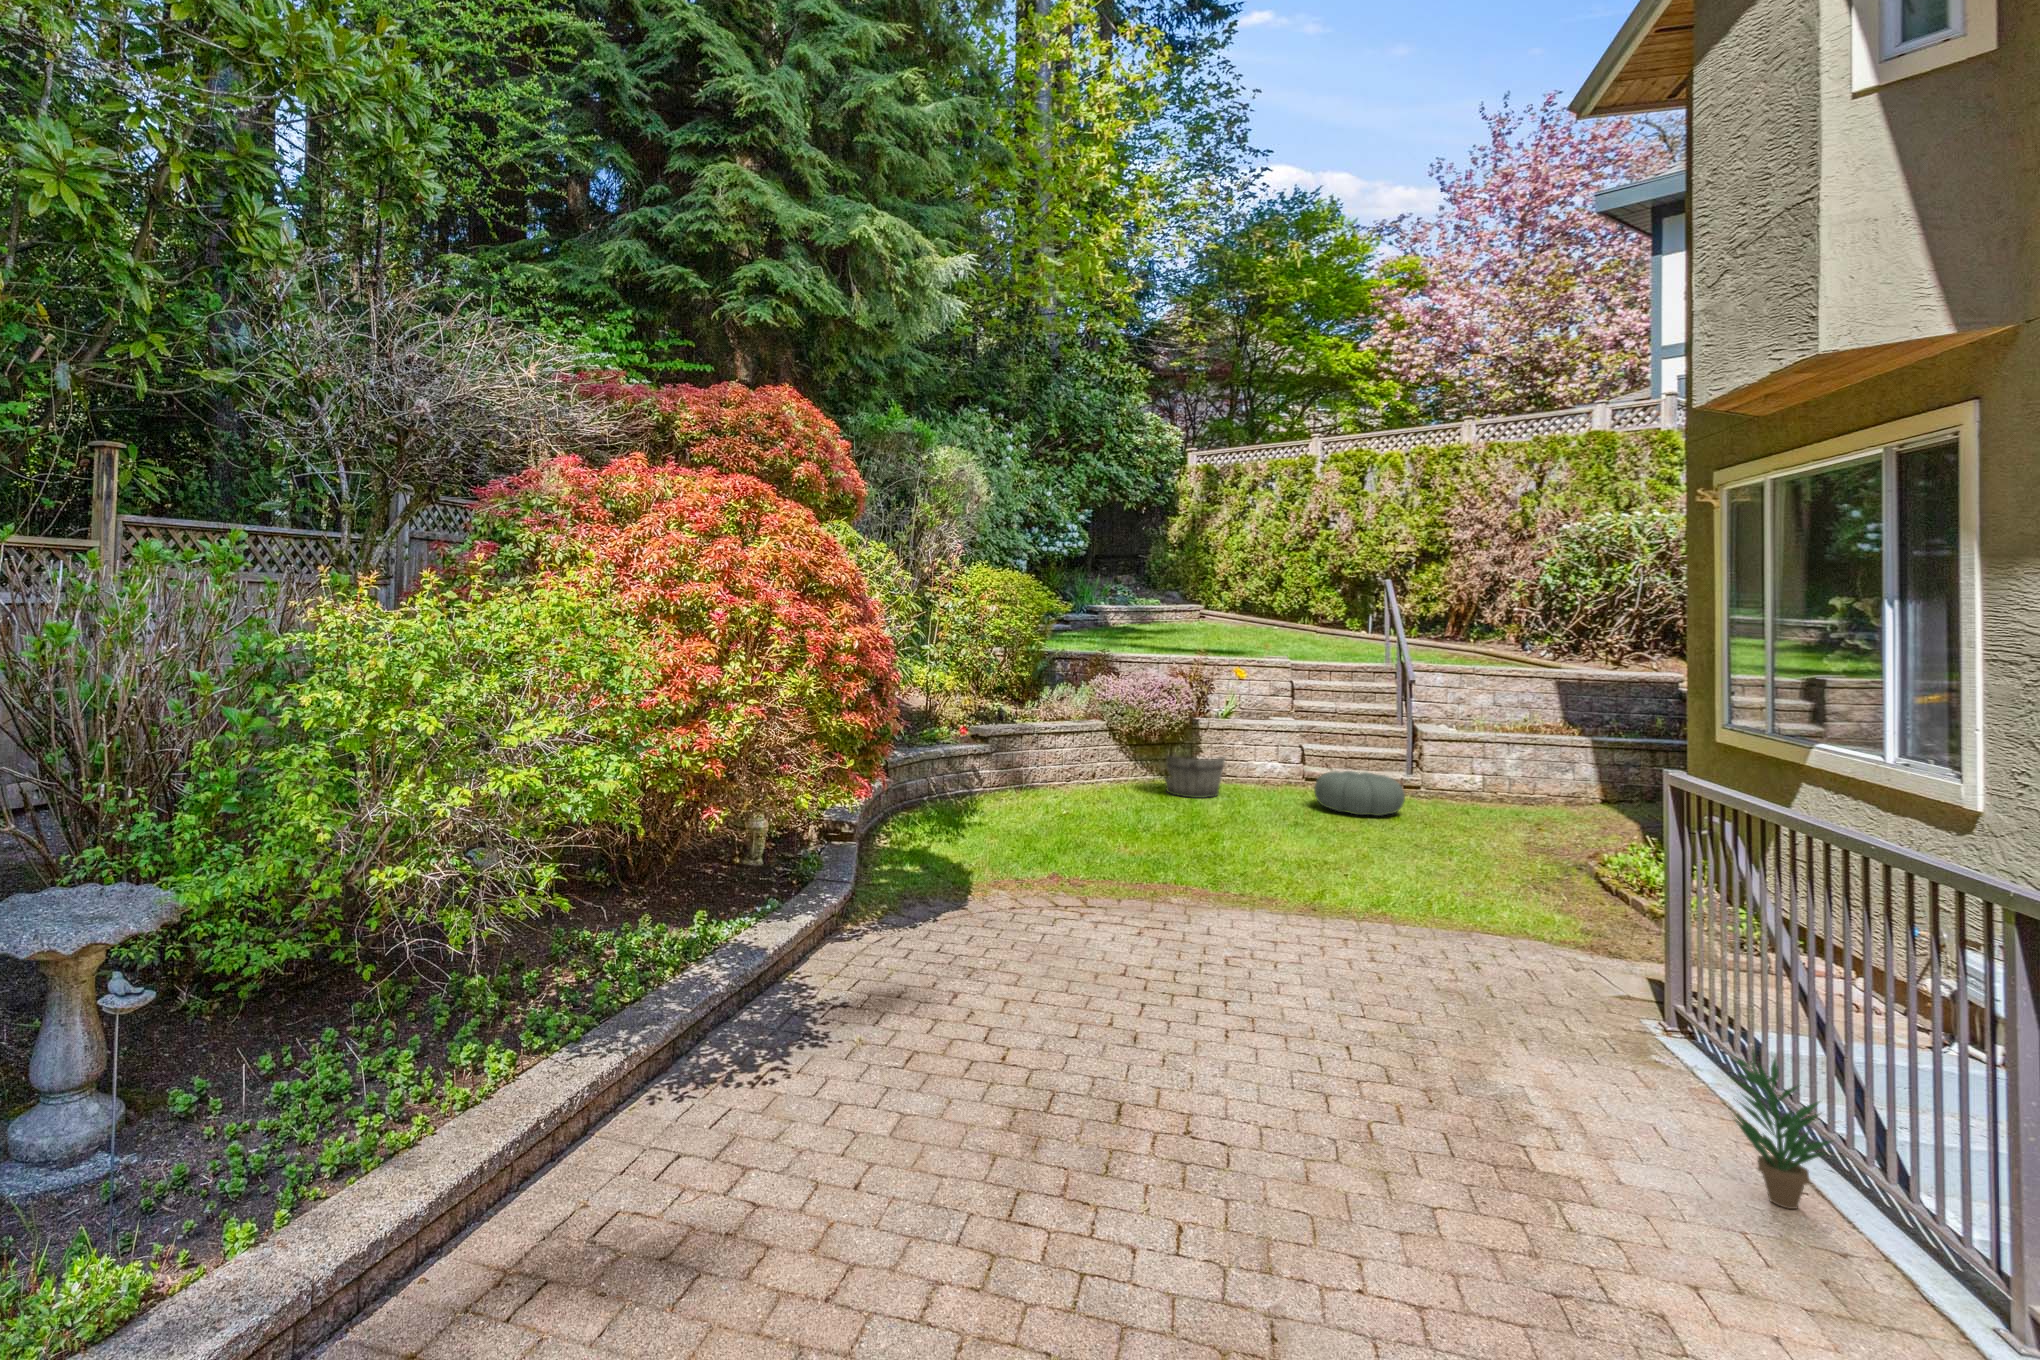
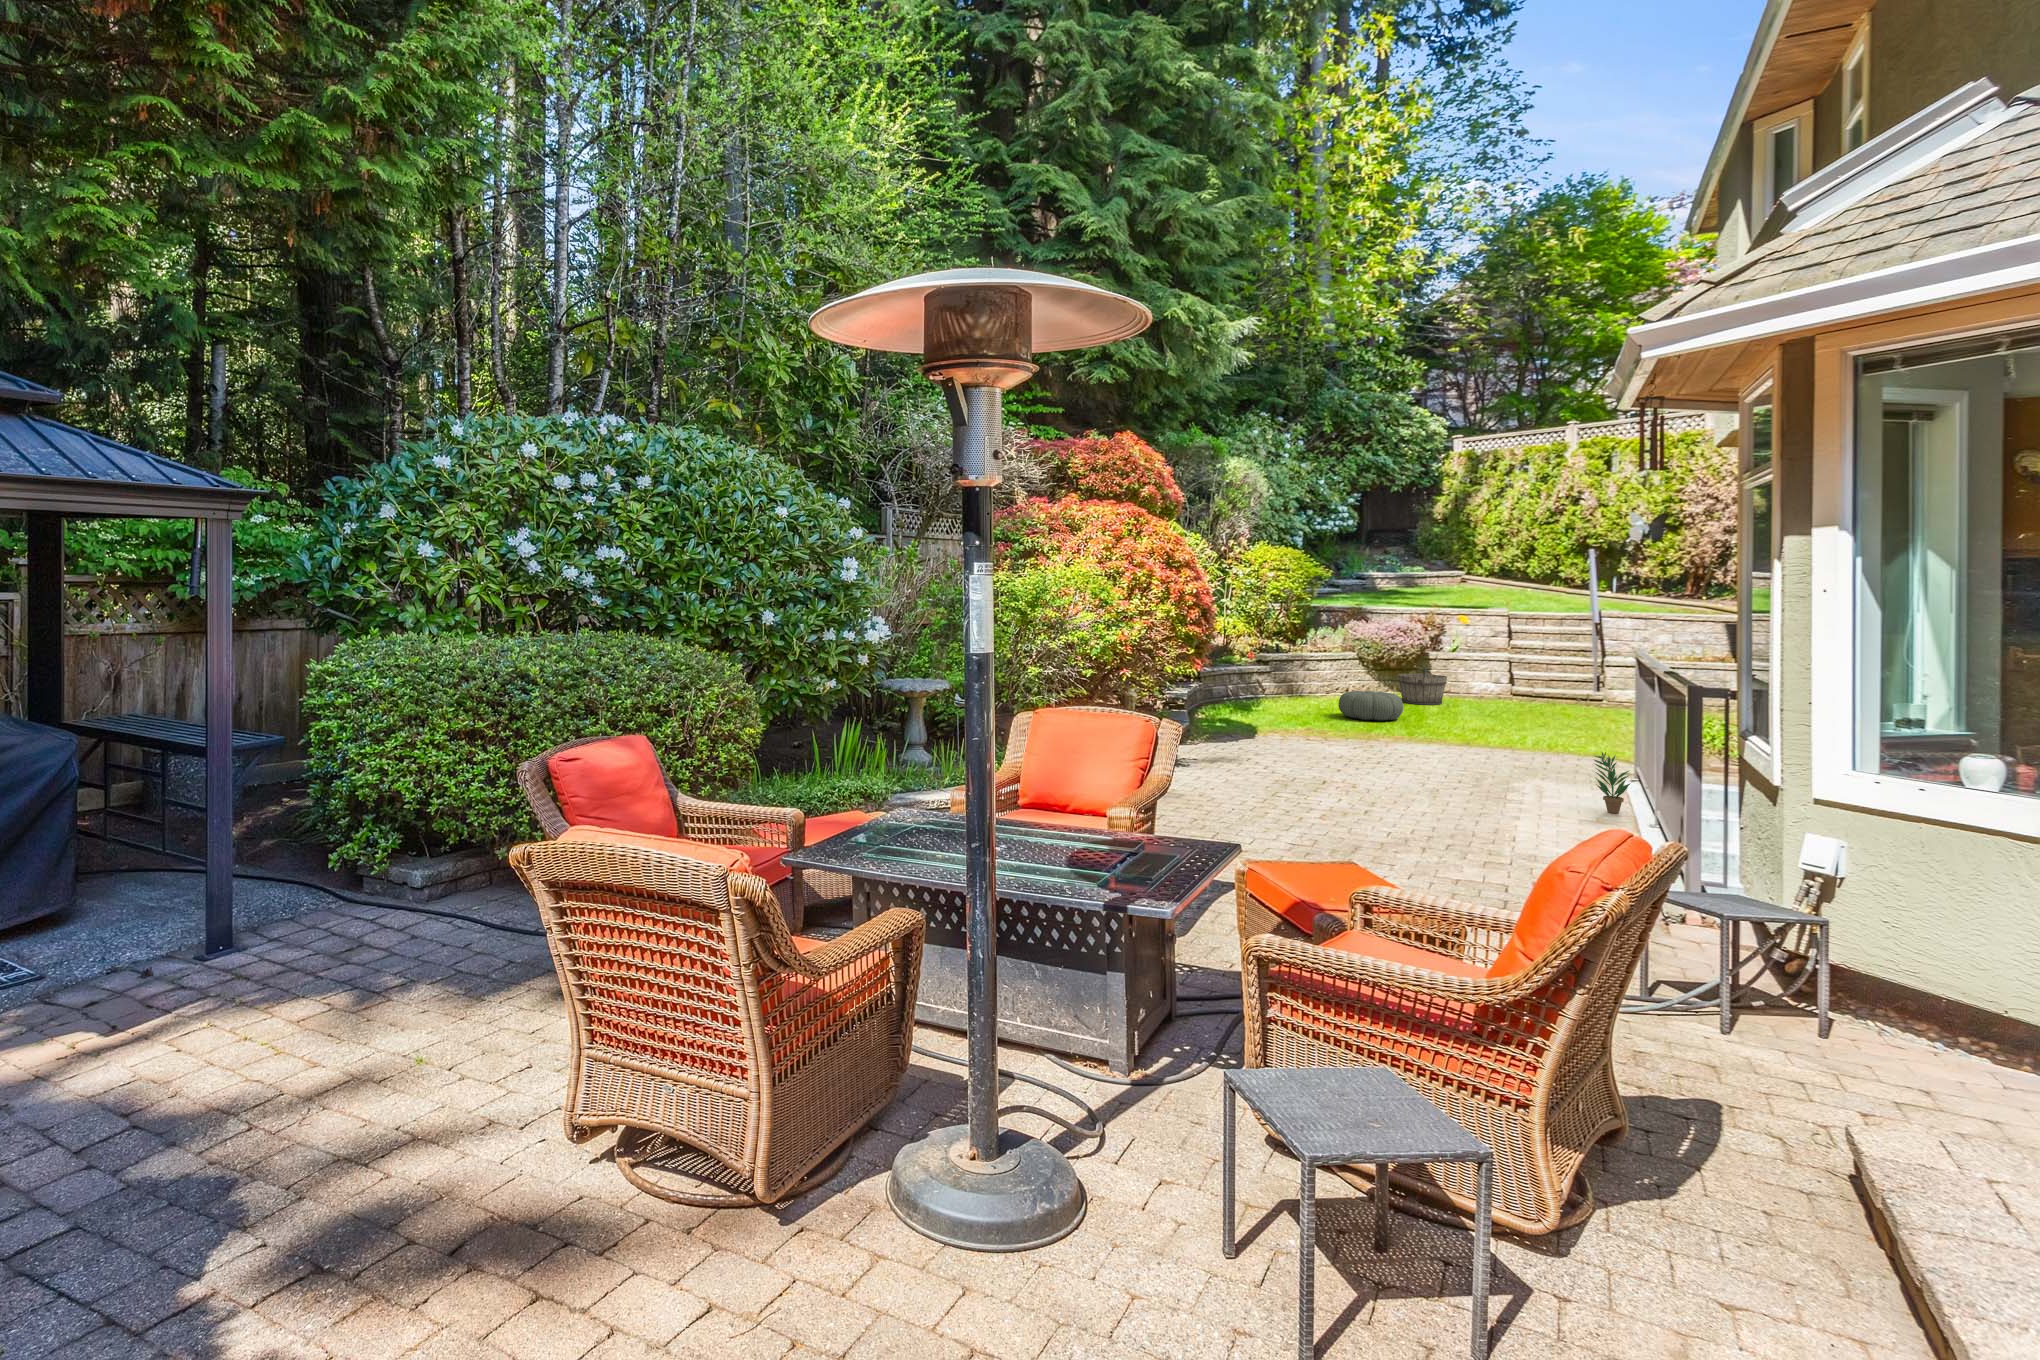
pouf: present [1314,771,1405,816] -> present [1338,691,1403,721]

